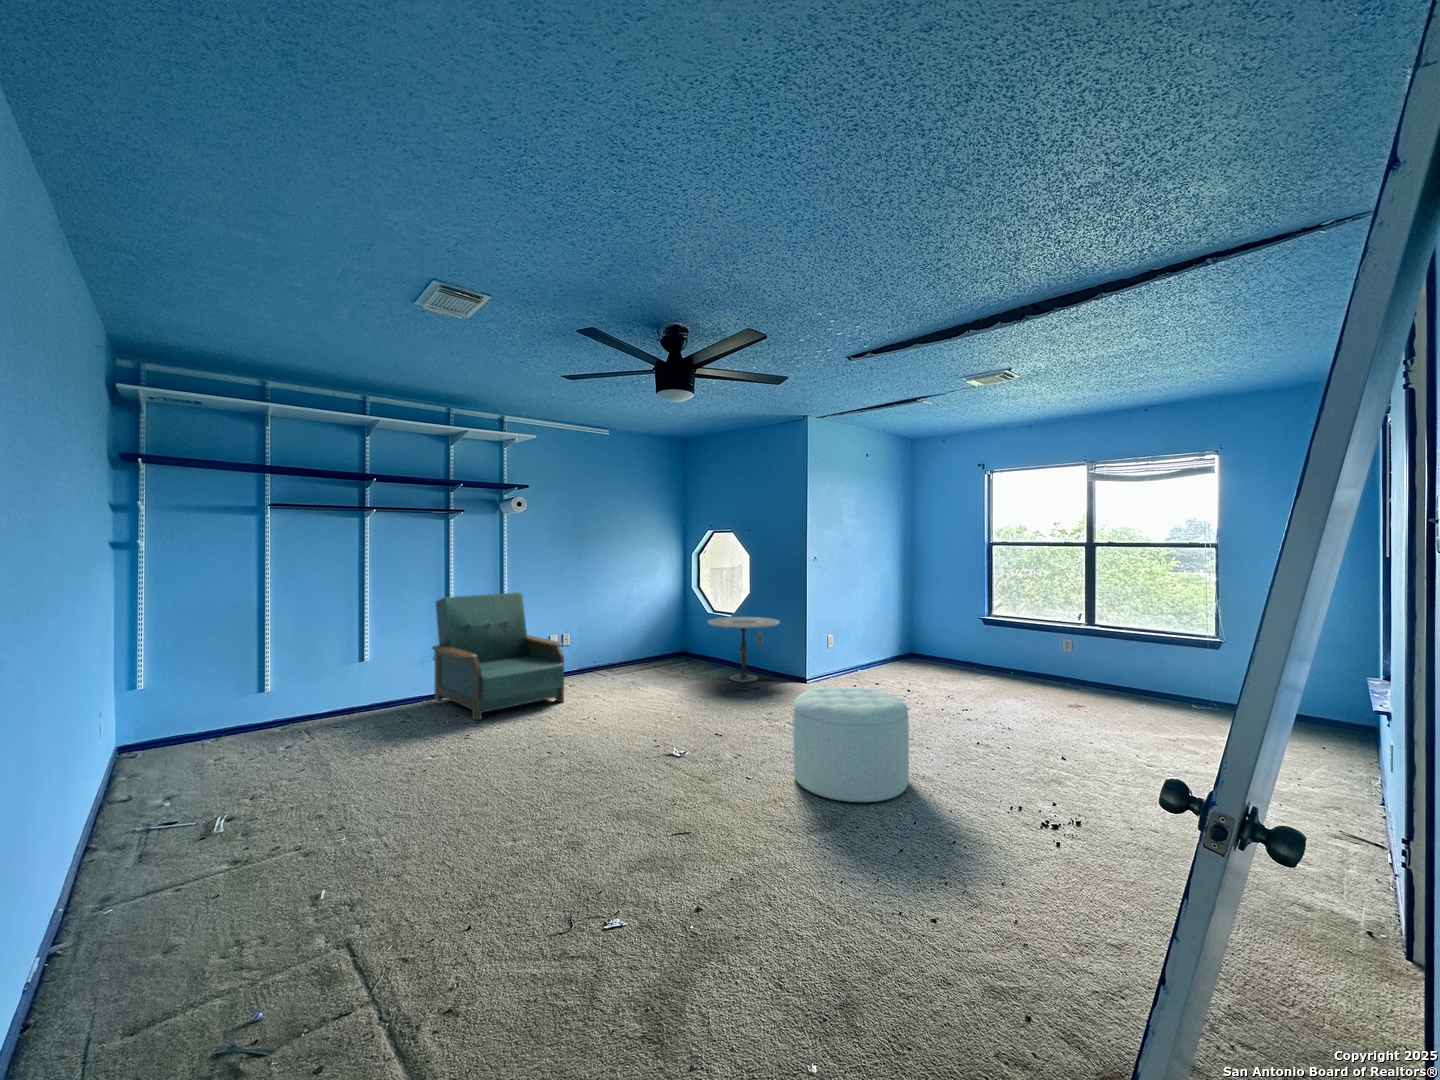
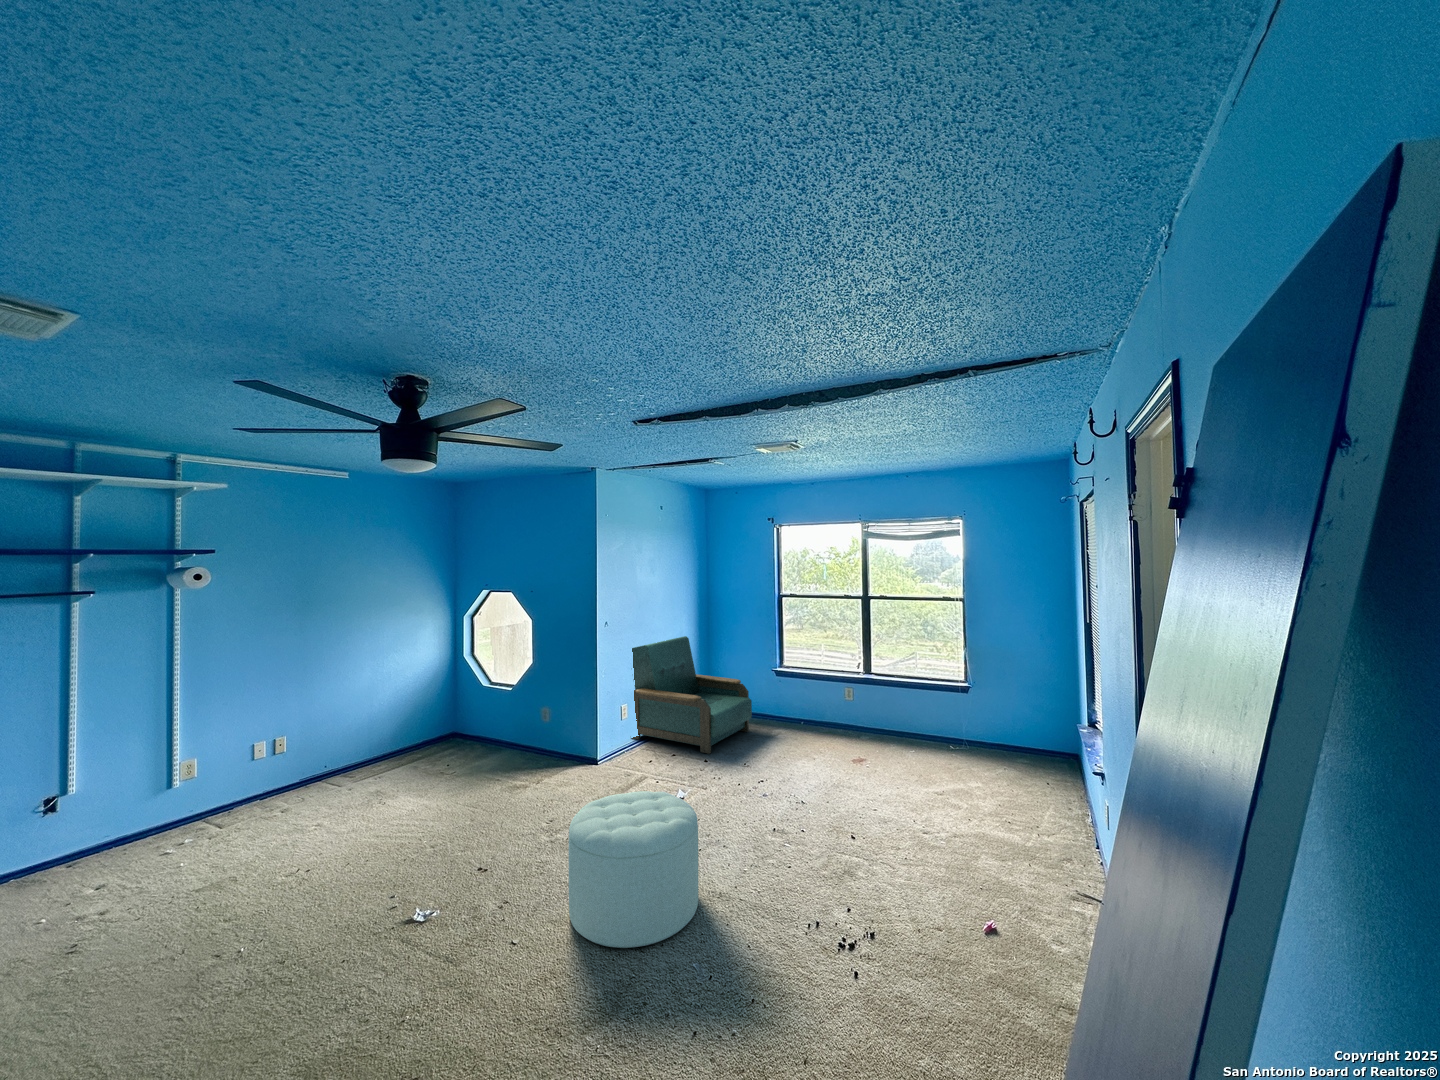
armchair: present [432,593,564,720] -> present [632,636,752,754]
side table: present [708,617,779,682] -> none [483,682,568,761]

